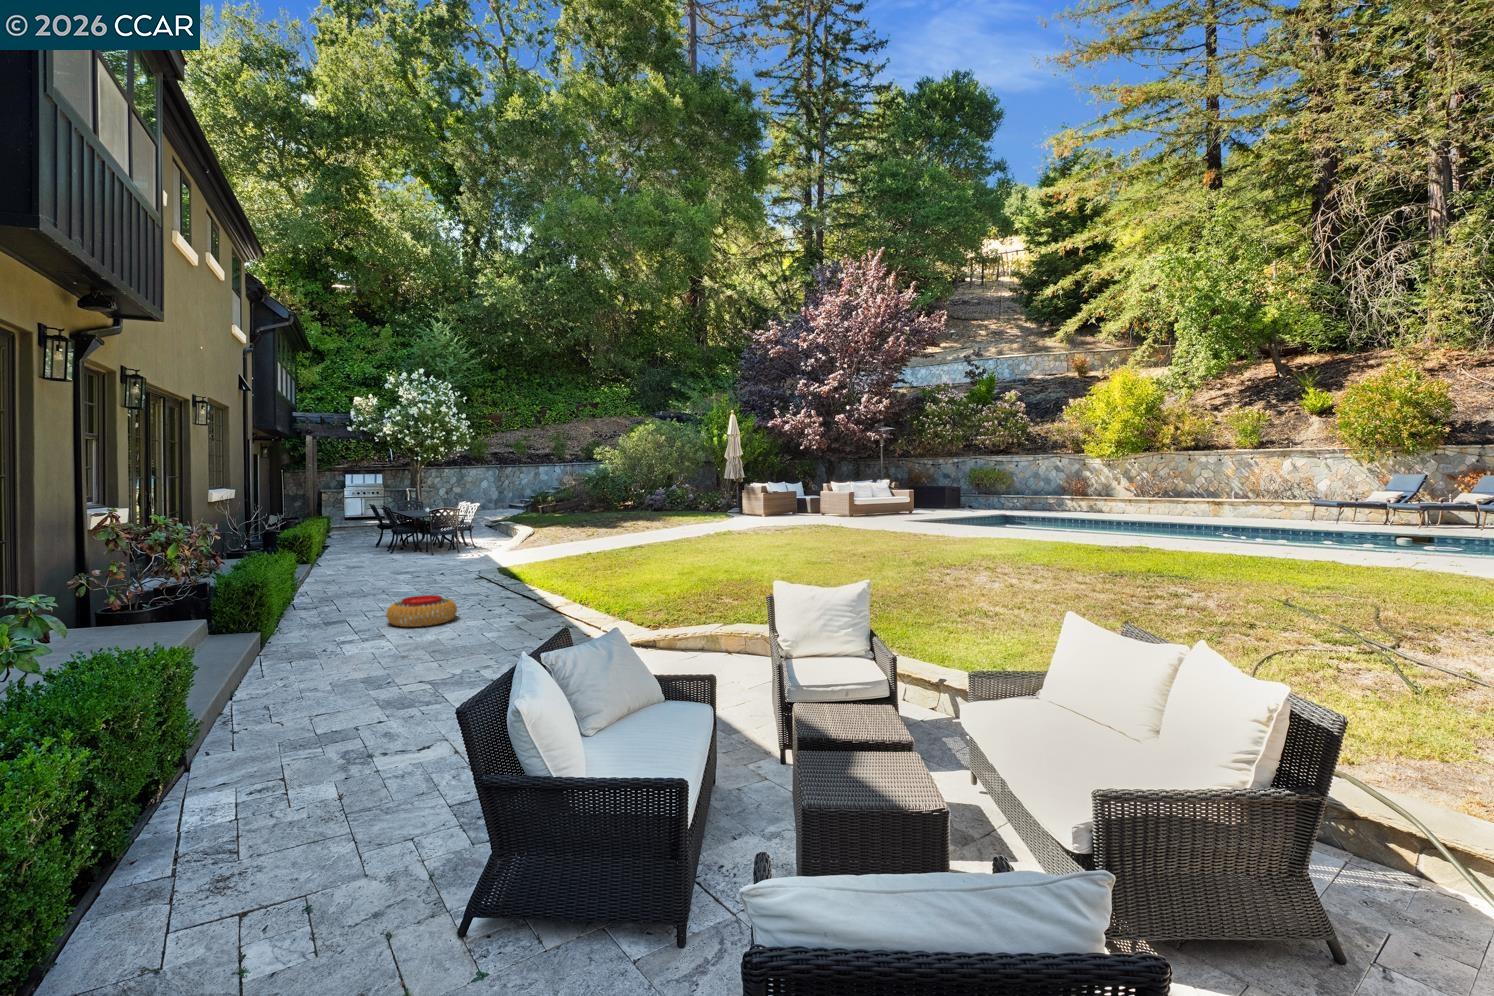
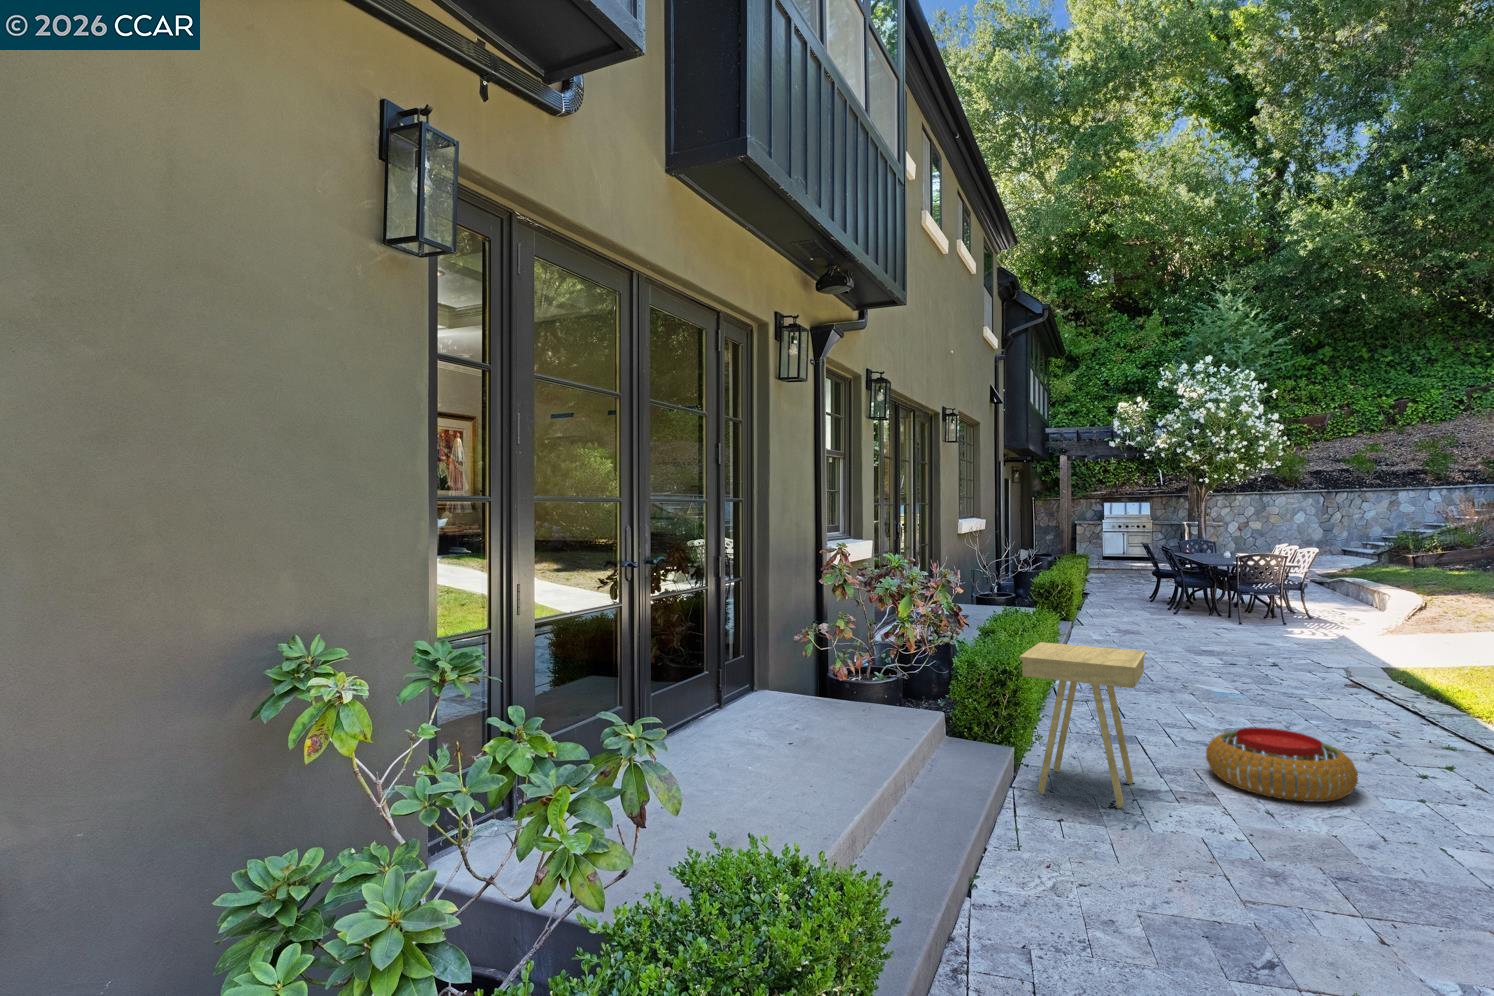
side table: none [268,561,351,651] -> present [1019,642,1146,808]

